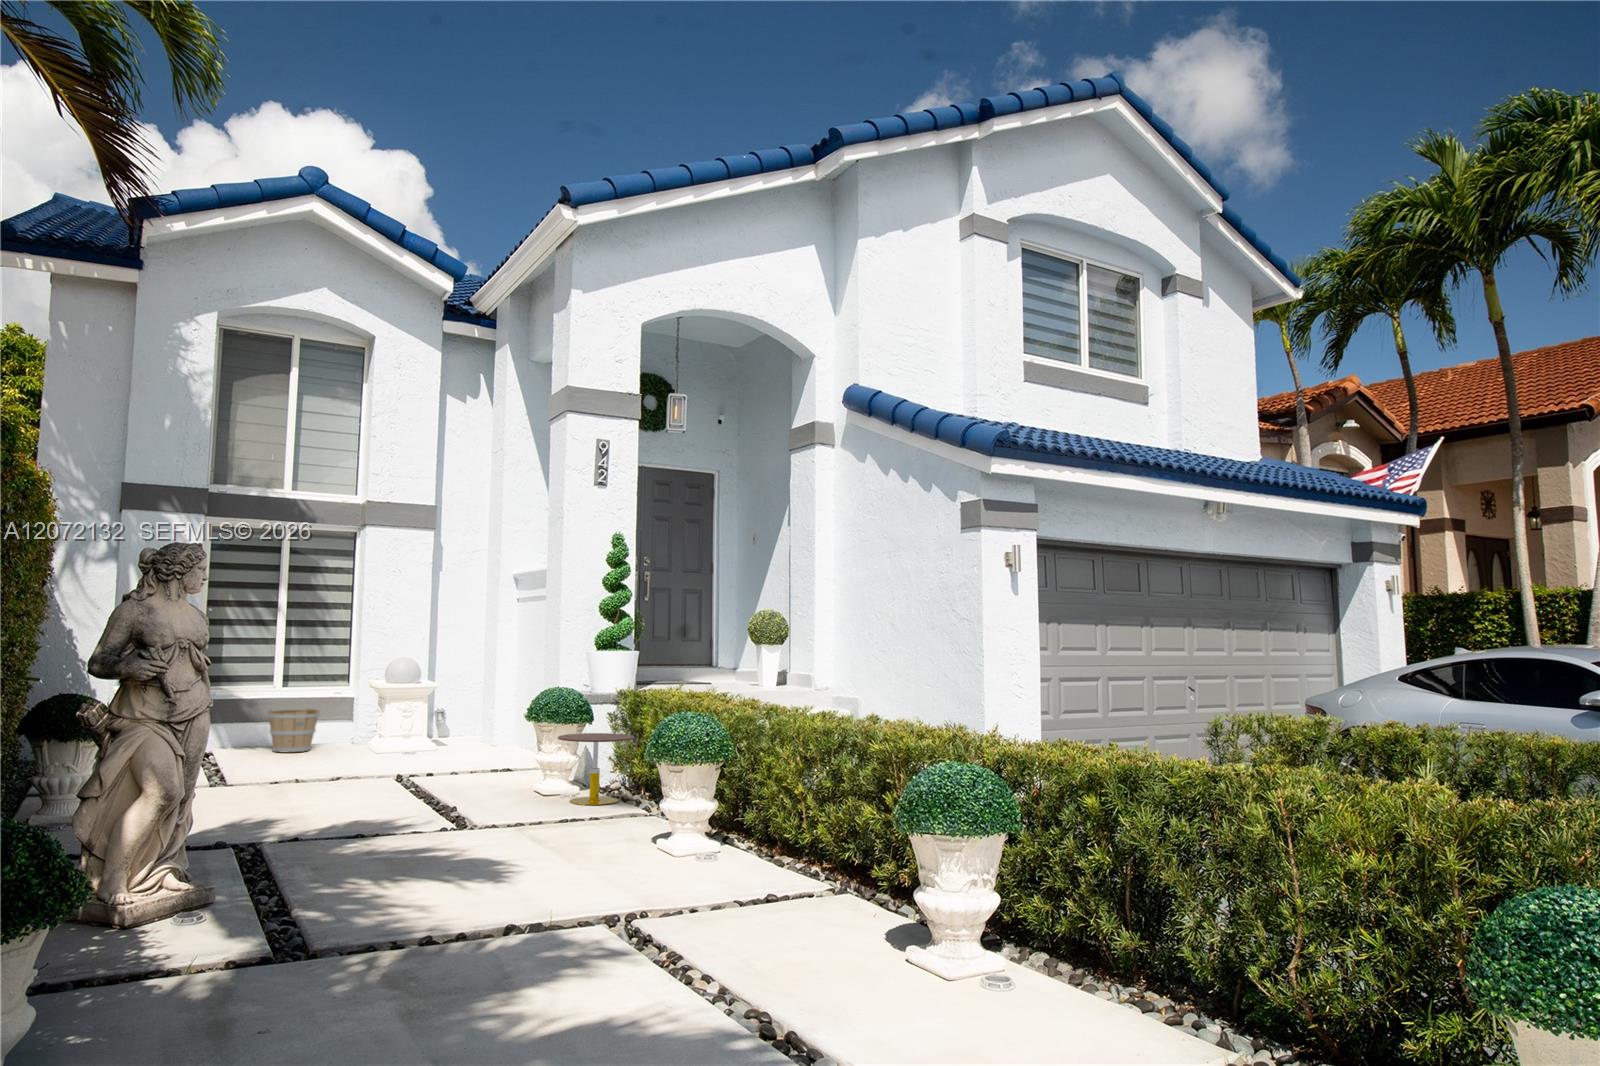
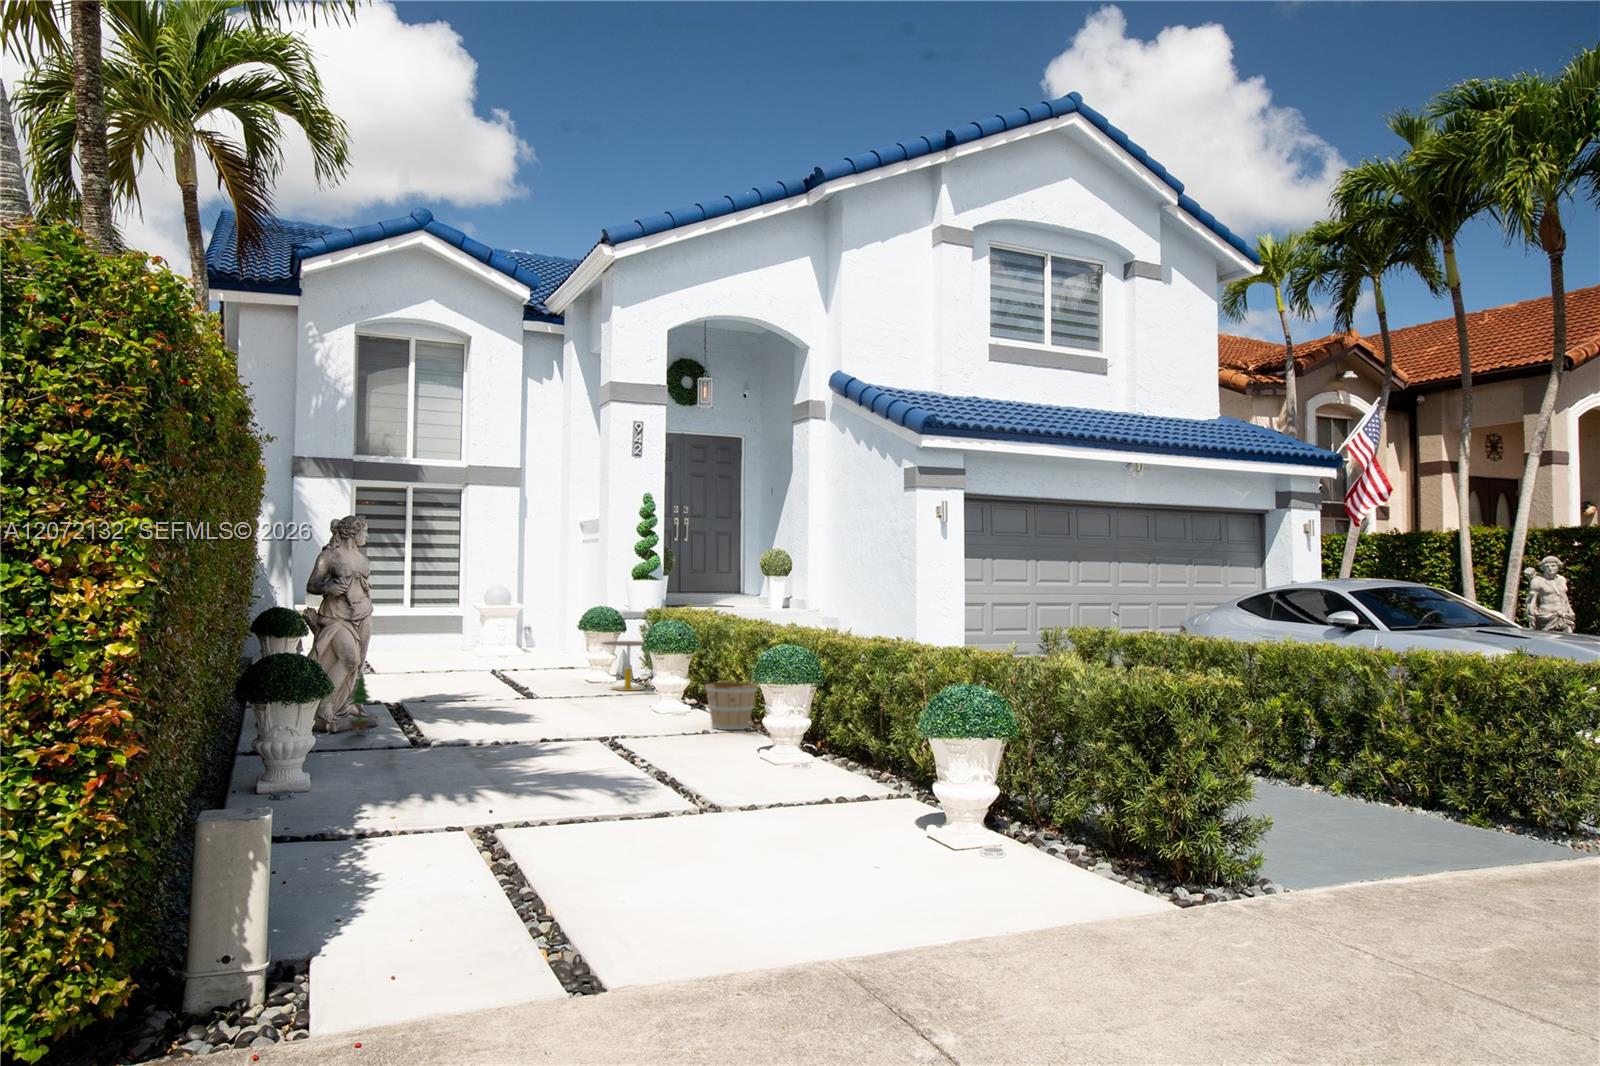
wooden bucket: present [268,709,320,752] -> present [705,681,757,730]
potted tree: none [156,814,203,929] -> present [349,672,370,734]

